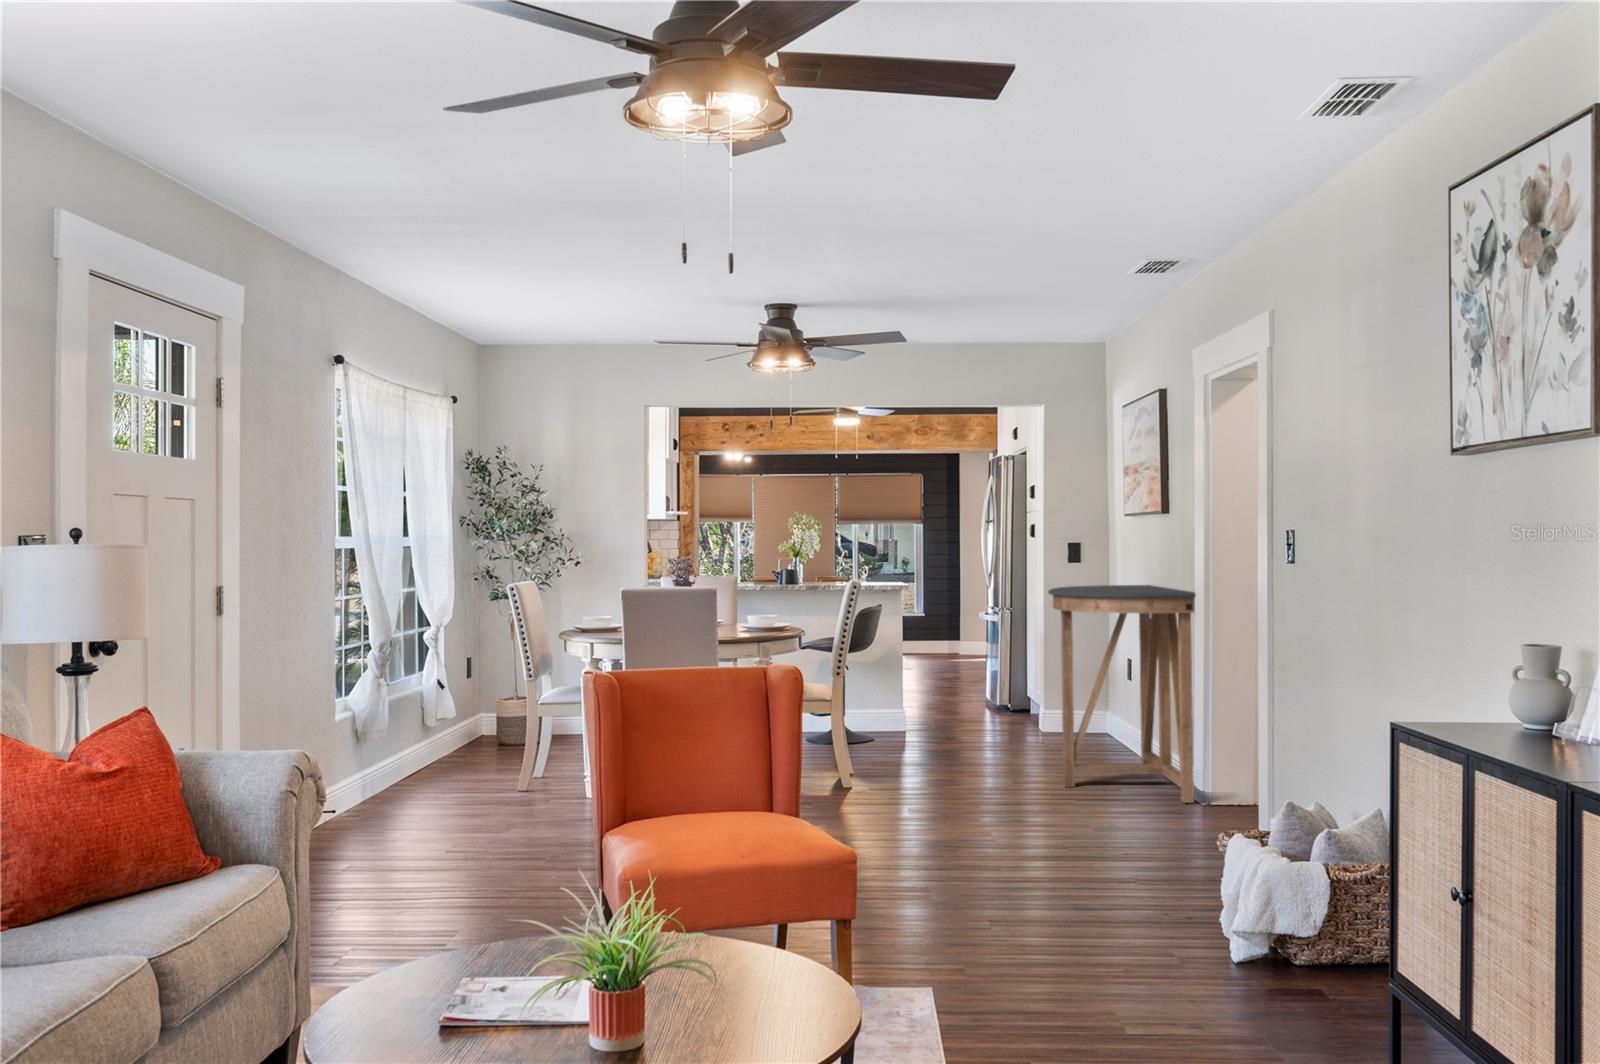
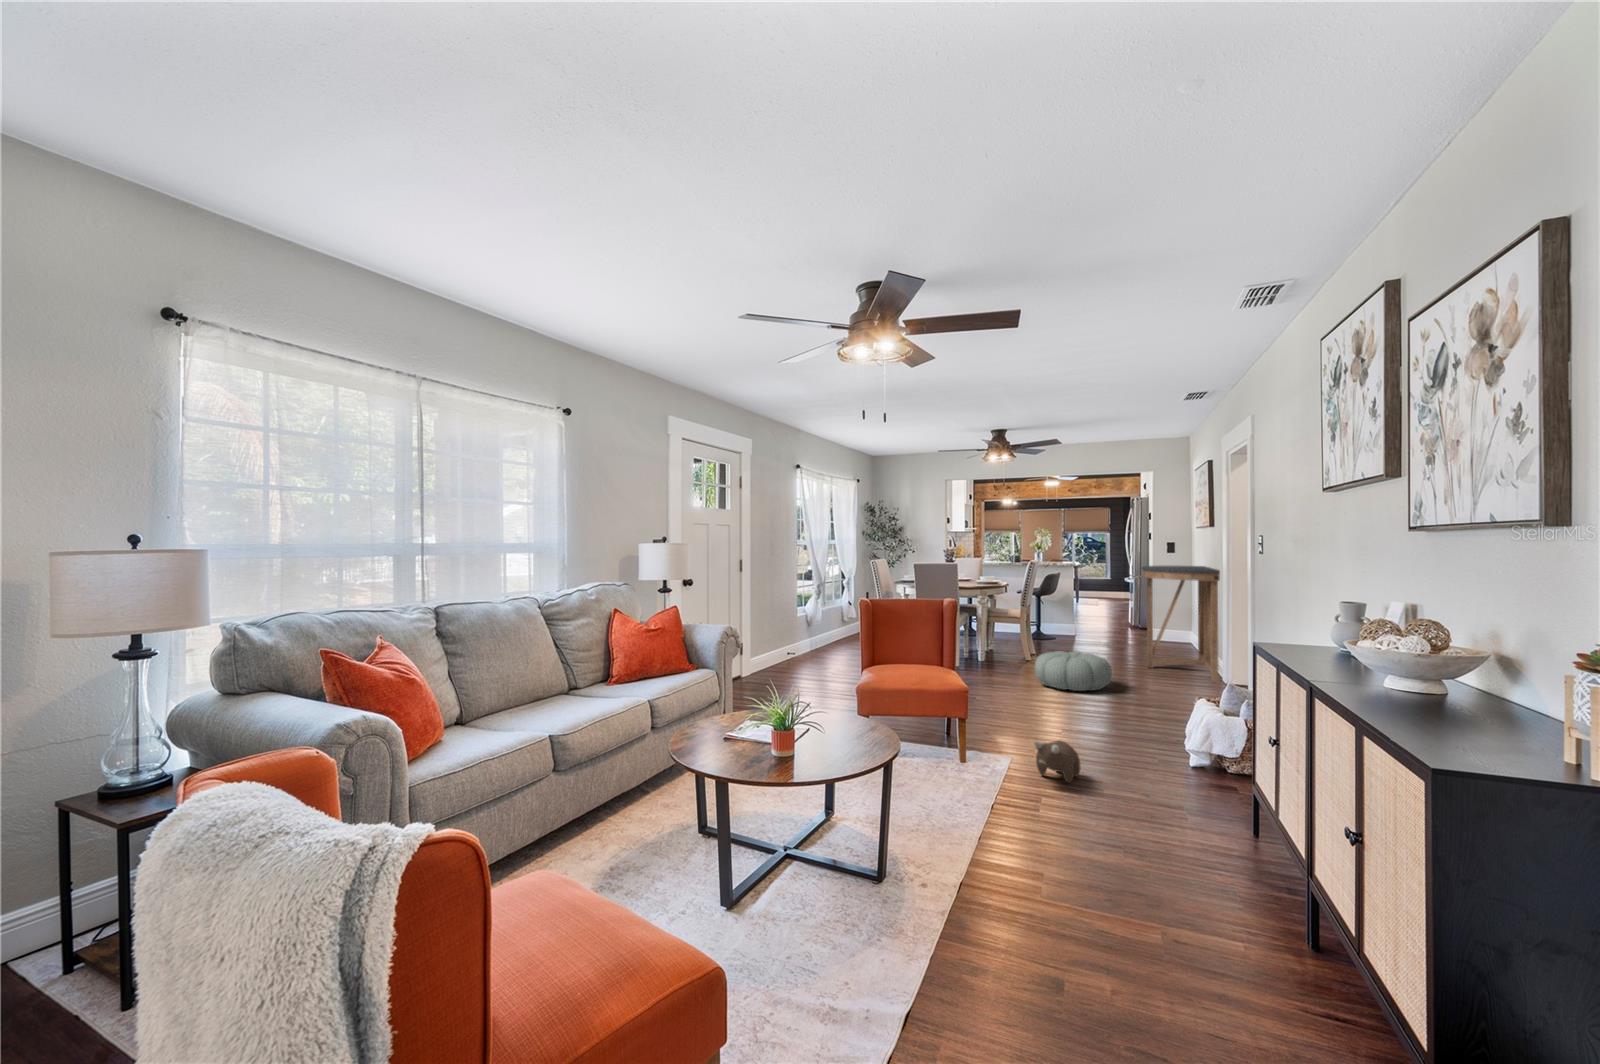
pouf: none [881,765,1027,843] -> present [1035,651,1112,691]
plush toy: none [988,940,1067,1020] -> present [1034,740,1081,782]

